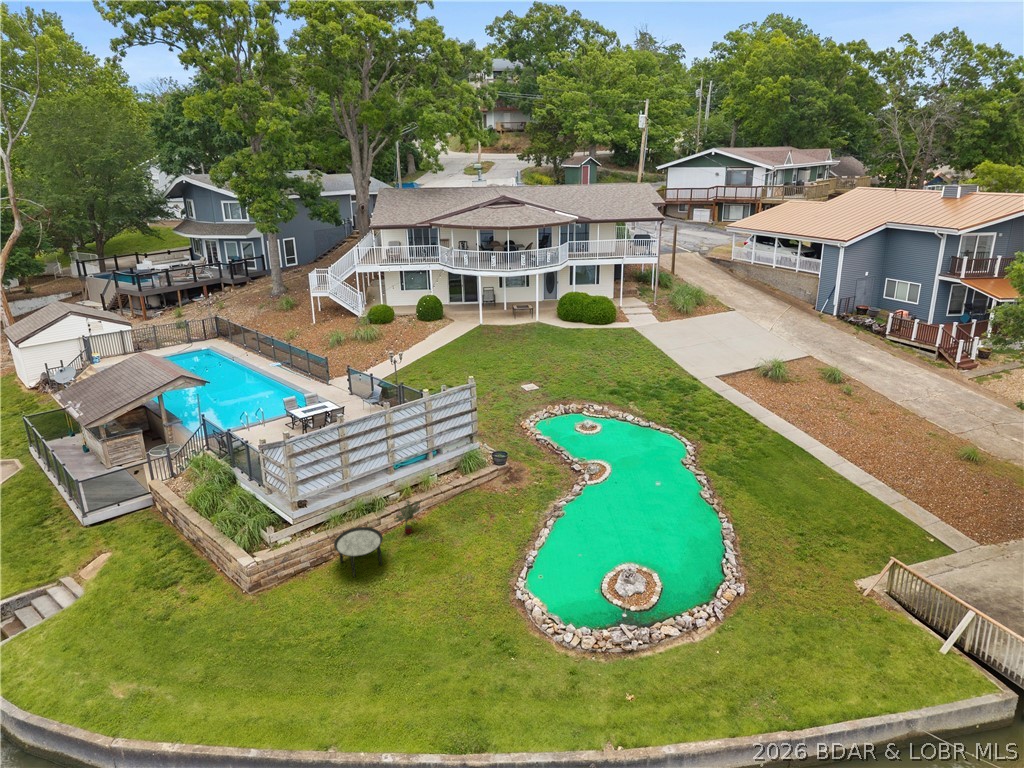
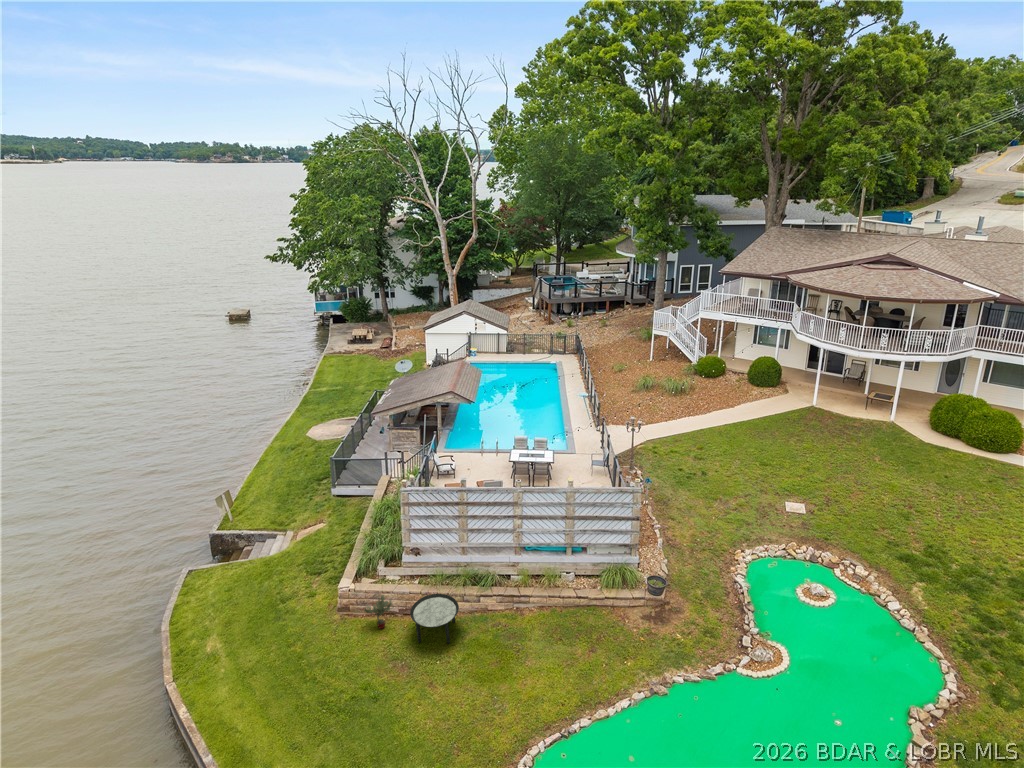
potted tree: present [394,500,419,534] -> present [365,595,392,629]

